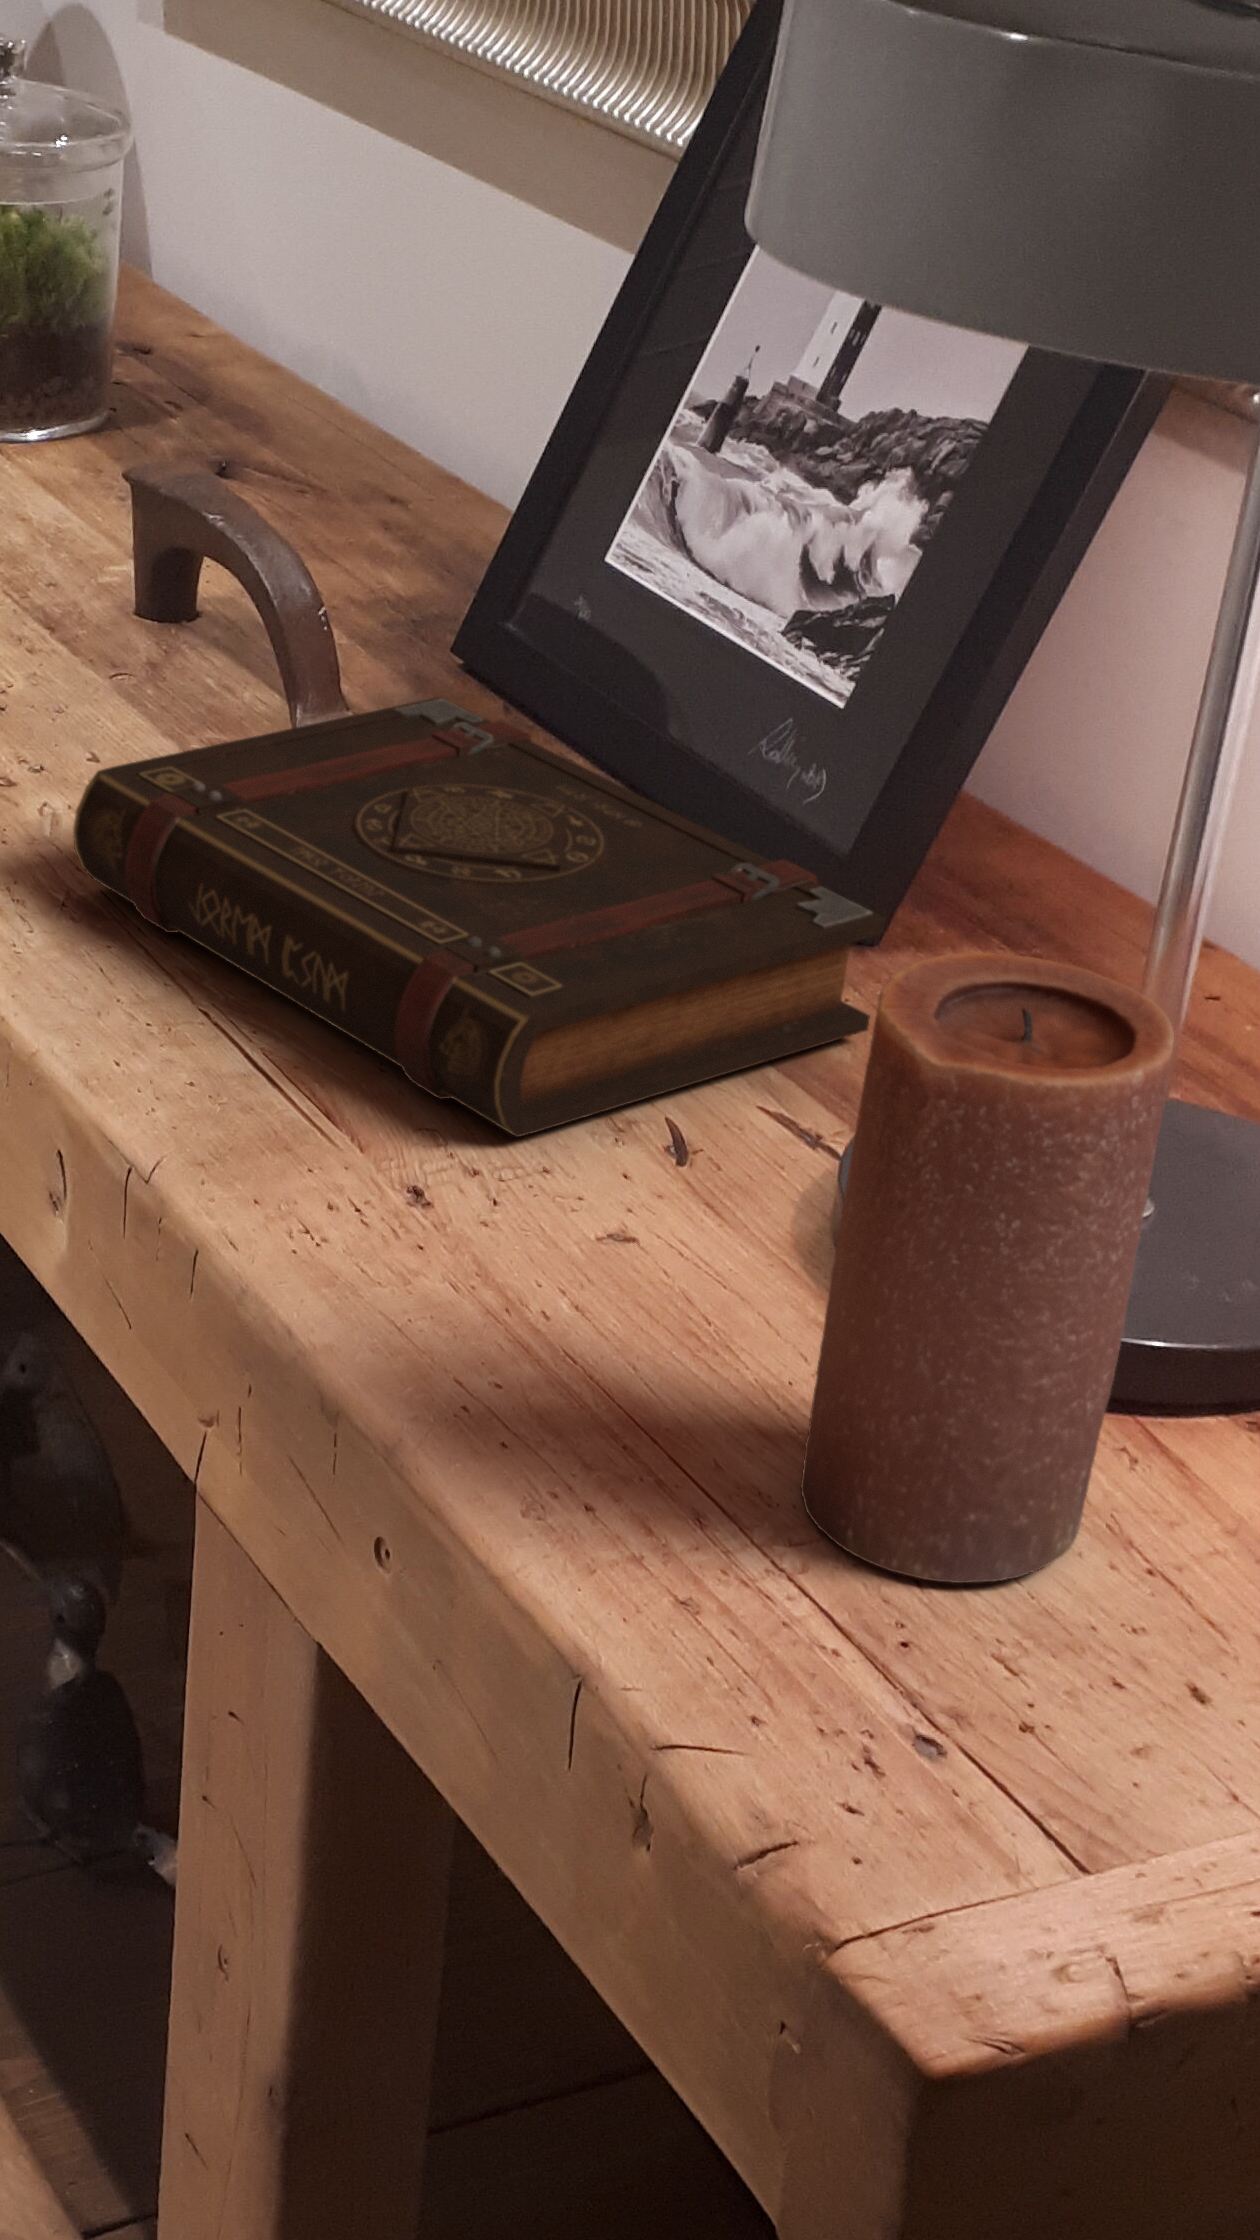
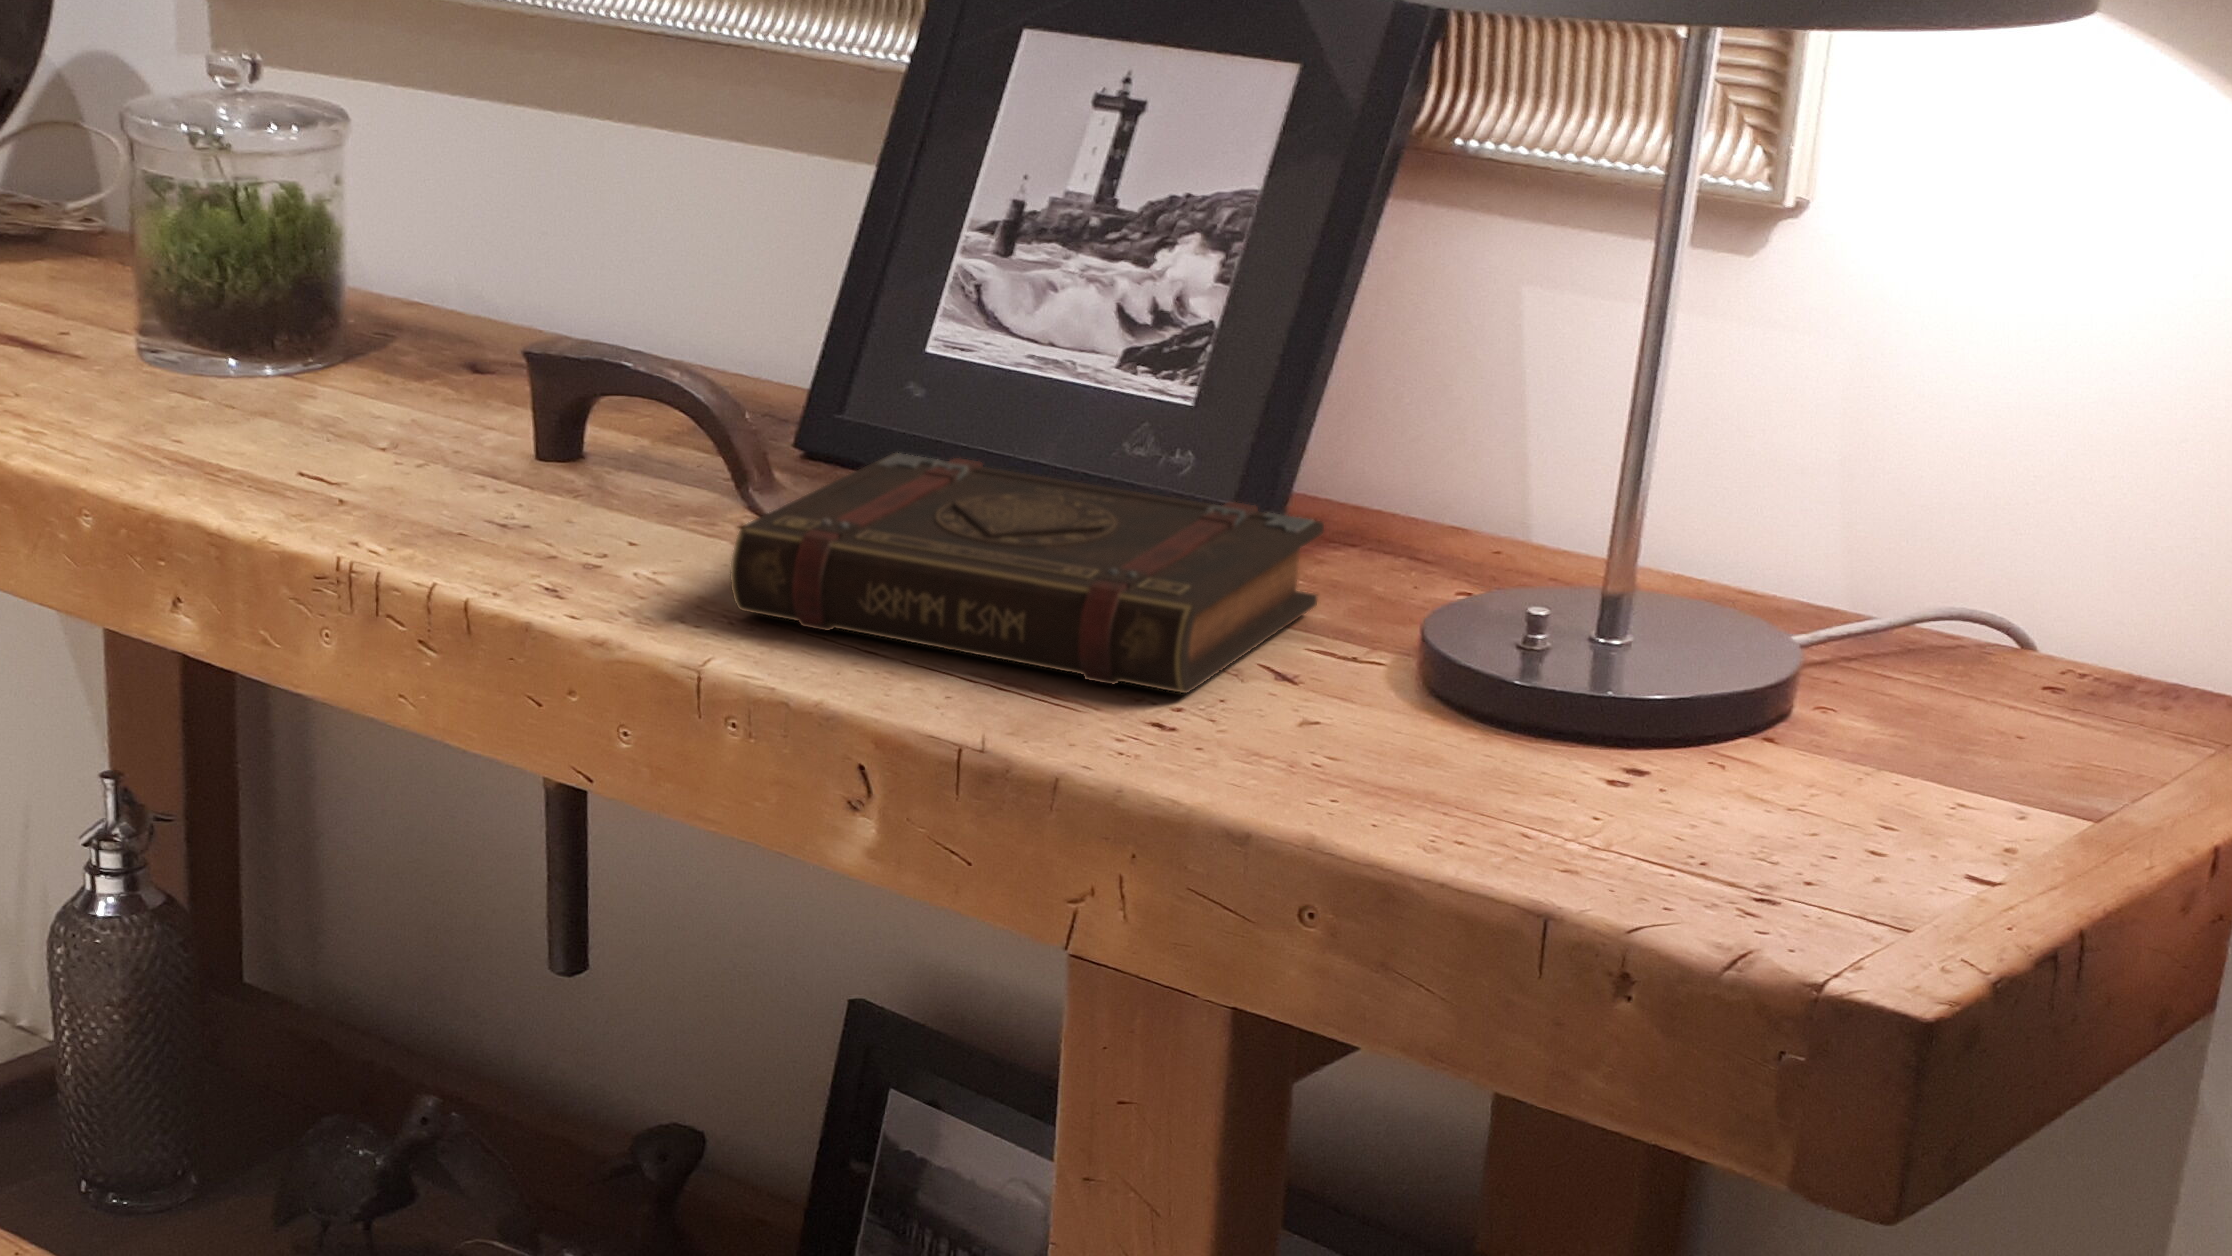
candle: present [801,953,1174,1583] -> none [1550,448,1782,849]

